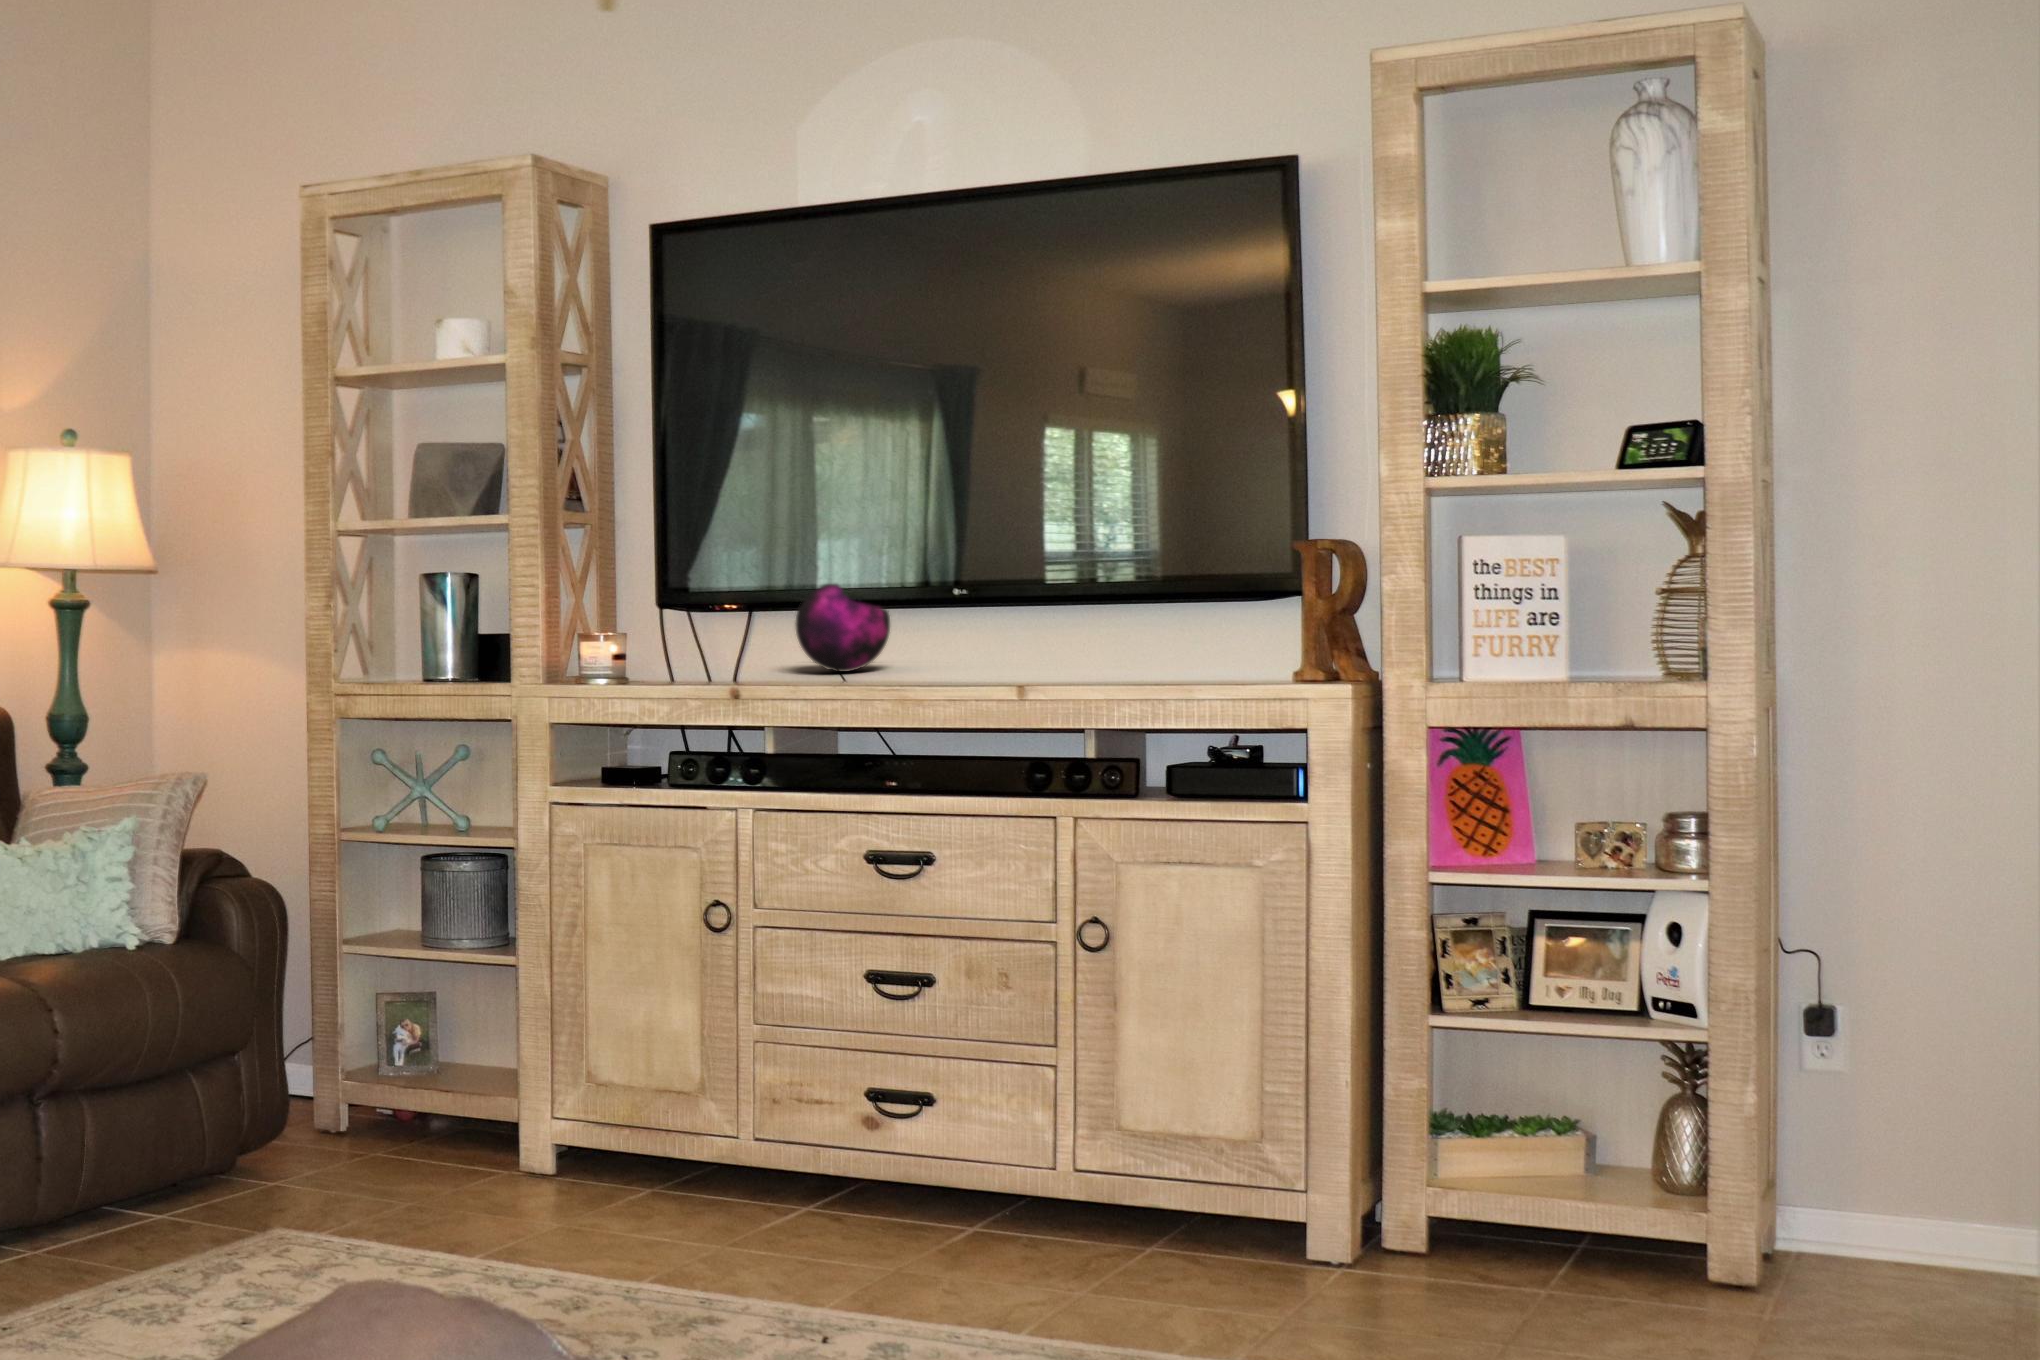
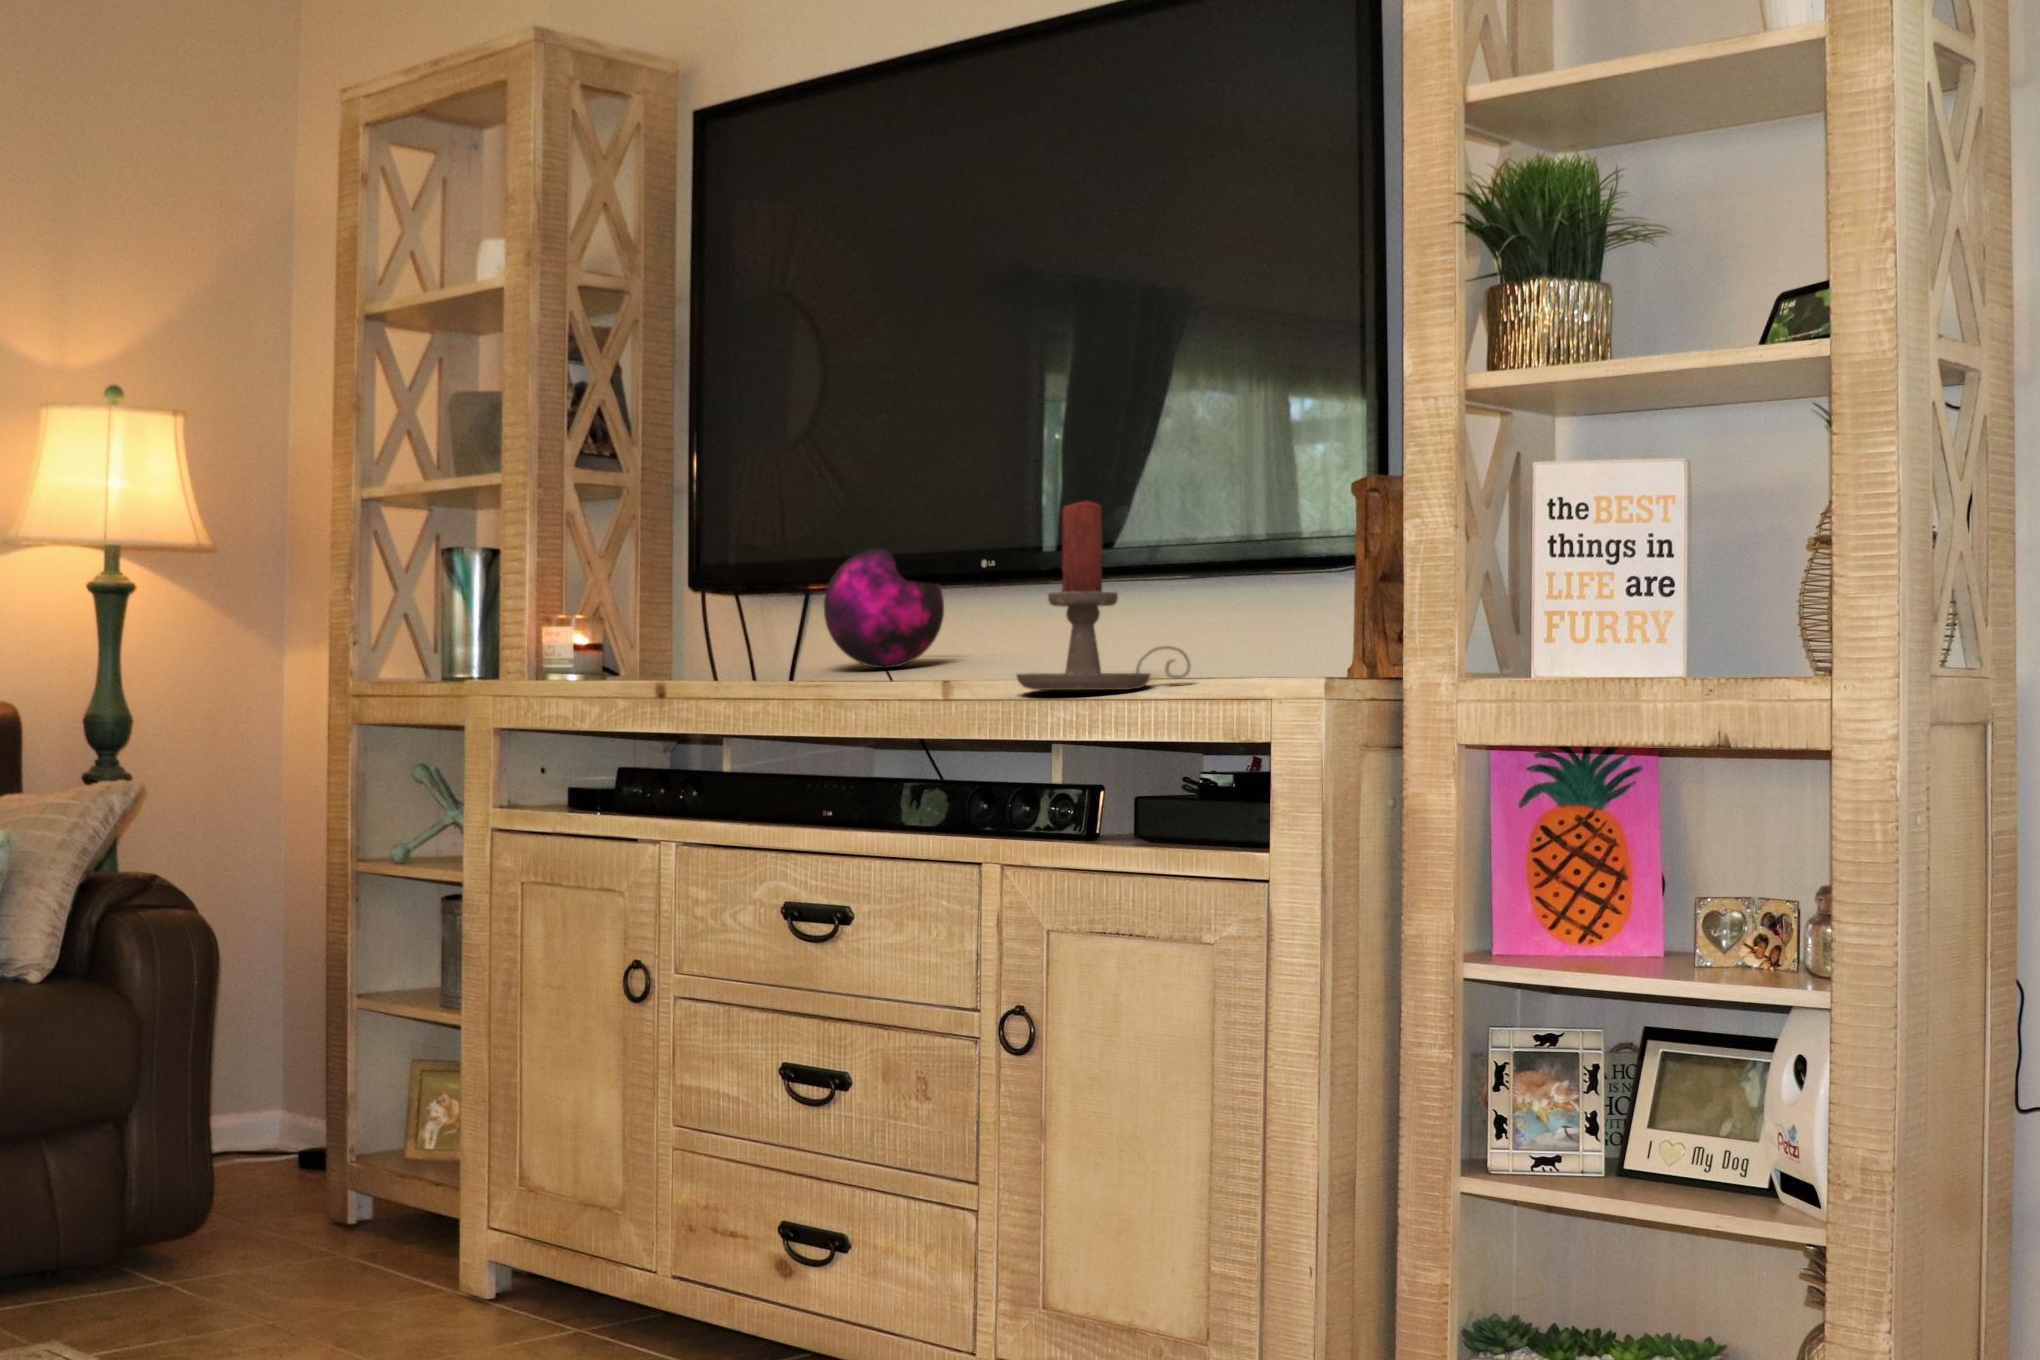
candle holder: none [1070,552,1194,688] -> present [1017,501,1191,690]

